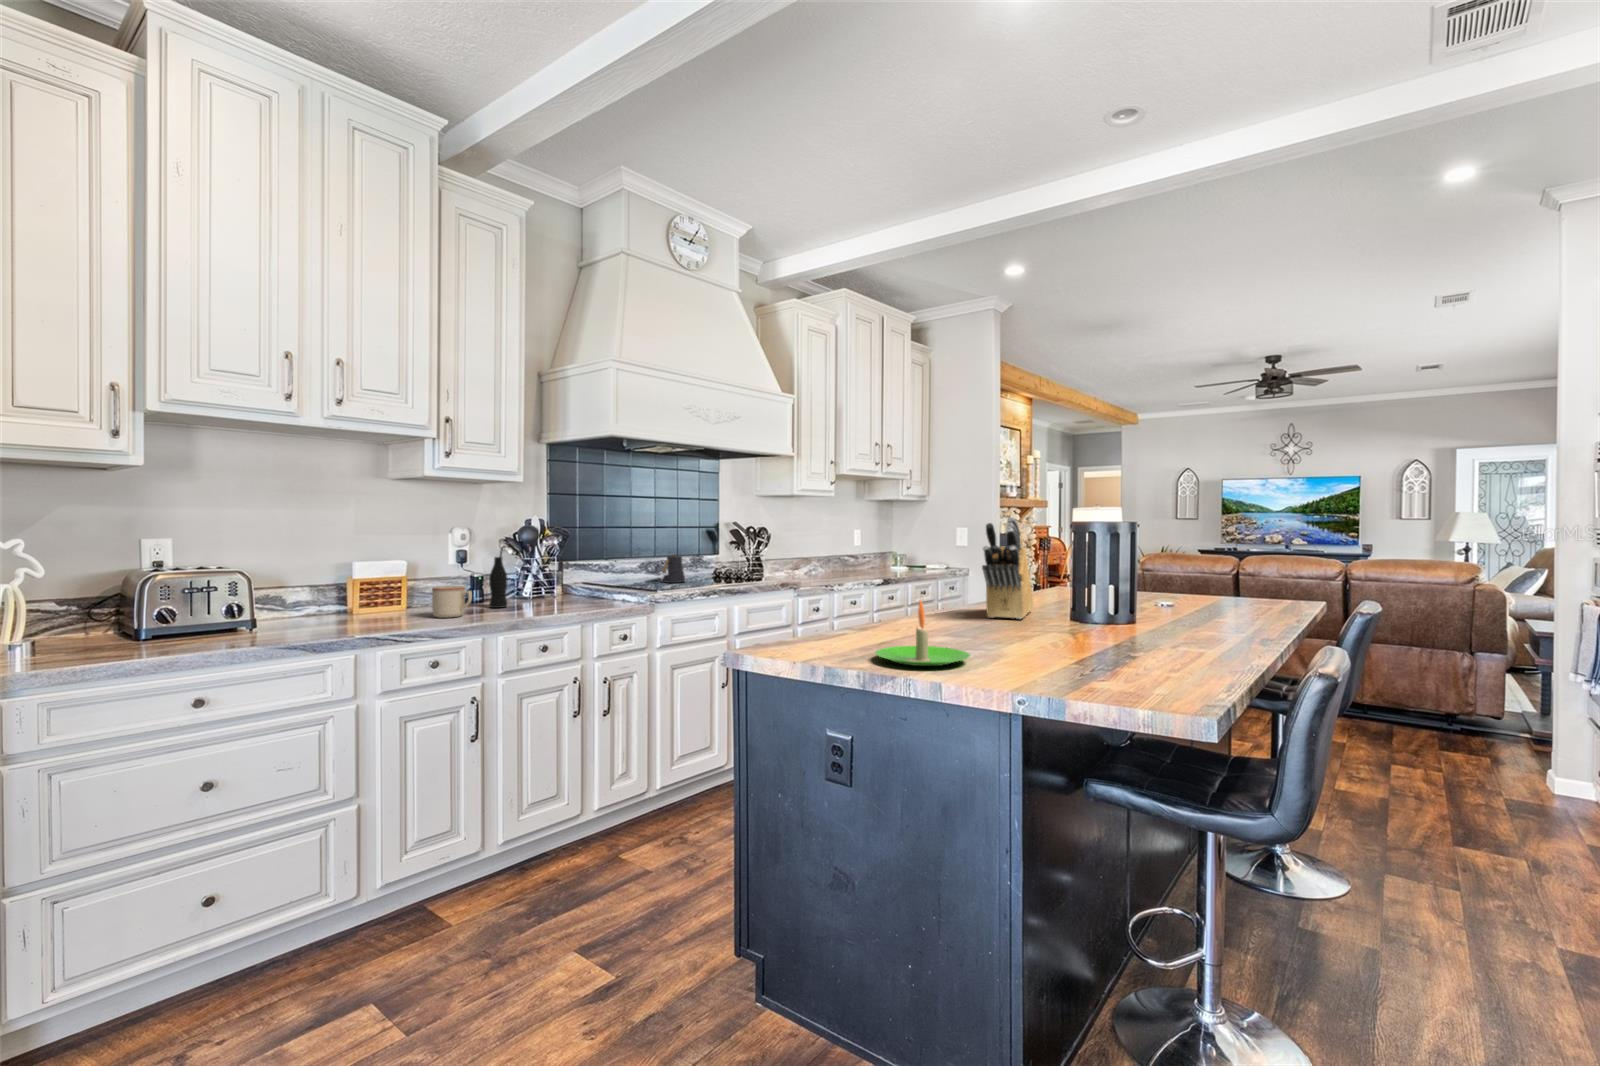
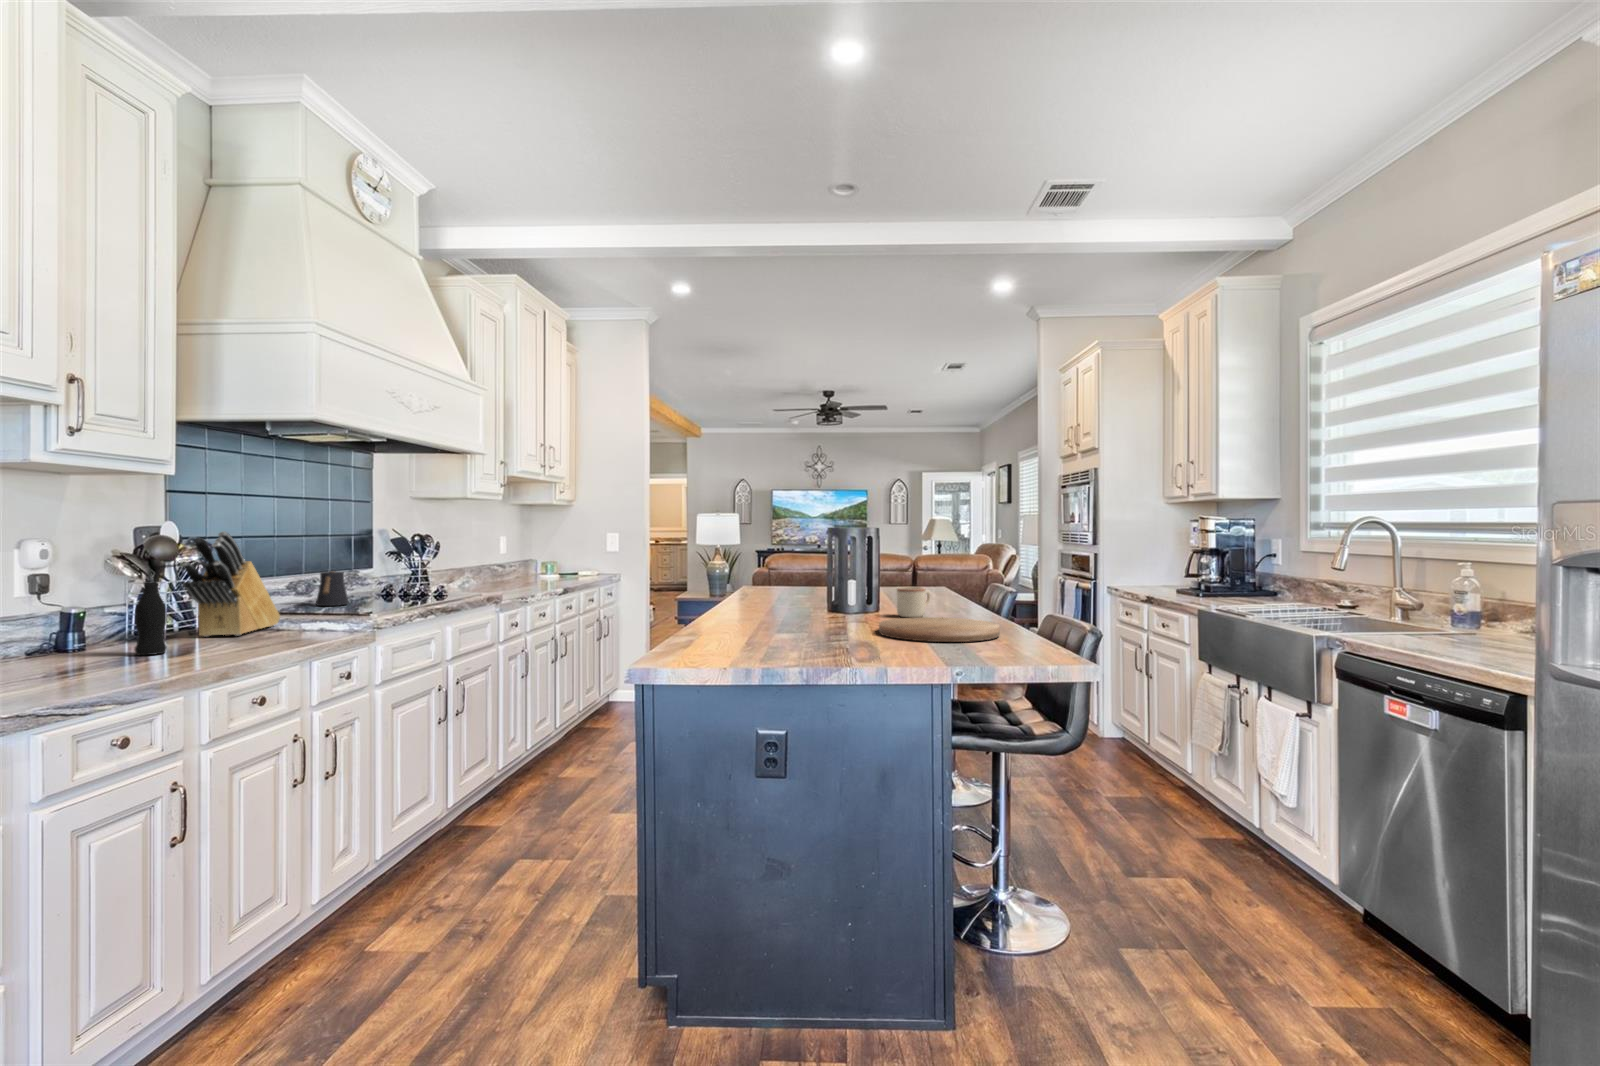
knife block: present [982,517,1033,619] -> present [182,531,280,637]
mug: present [432,586,472,618] -> present [897,587,930,617]
candle: present [875,600,970,666] -> none [802,601,884,658]
cutting board: none [1036,629,1205,666] -> present [879,617,1000,642]

